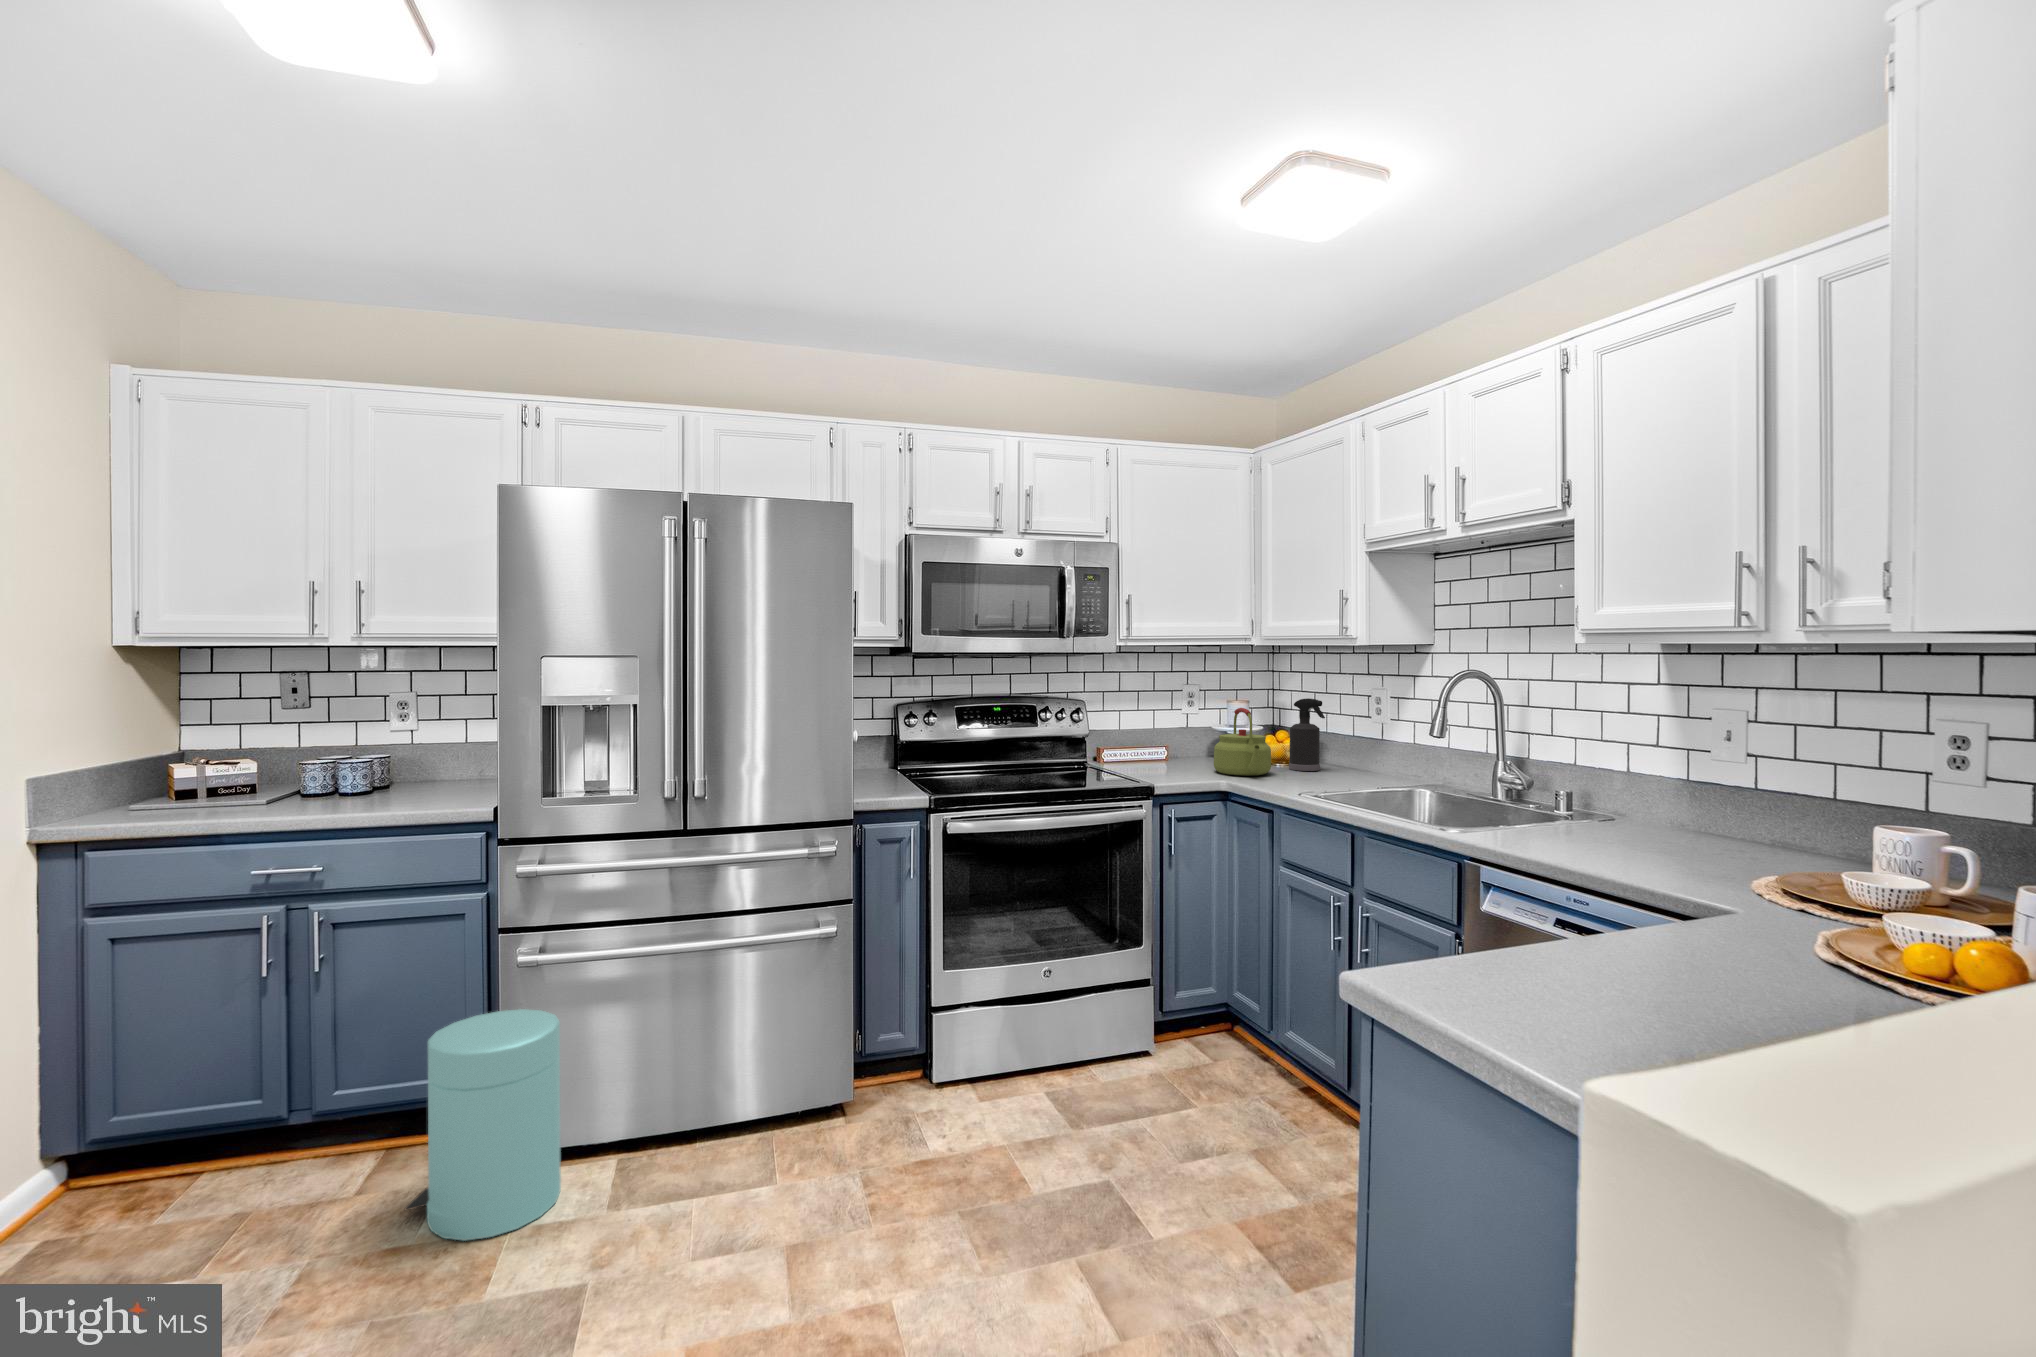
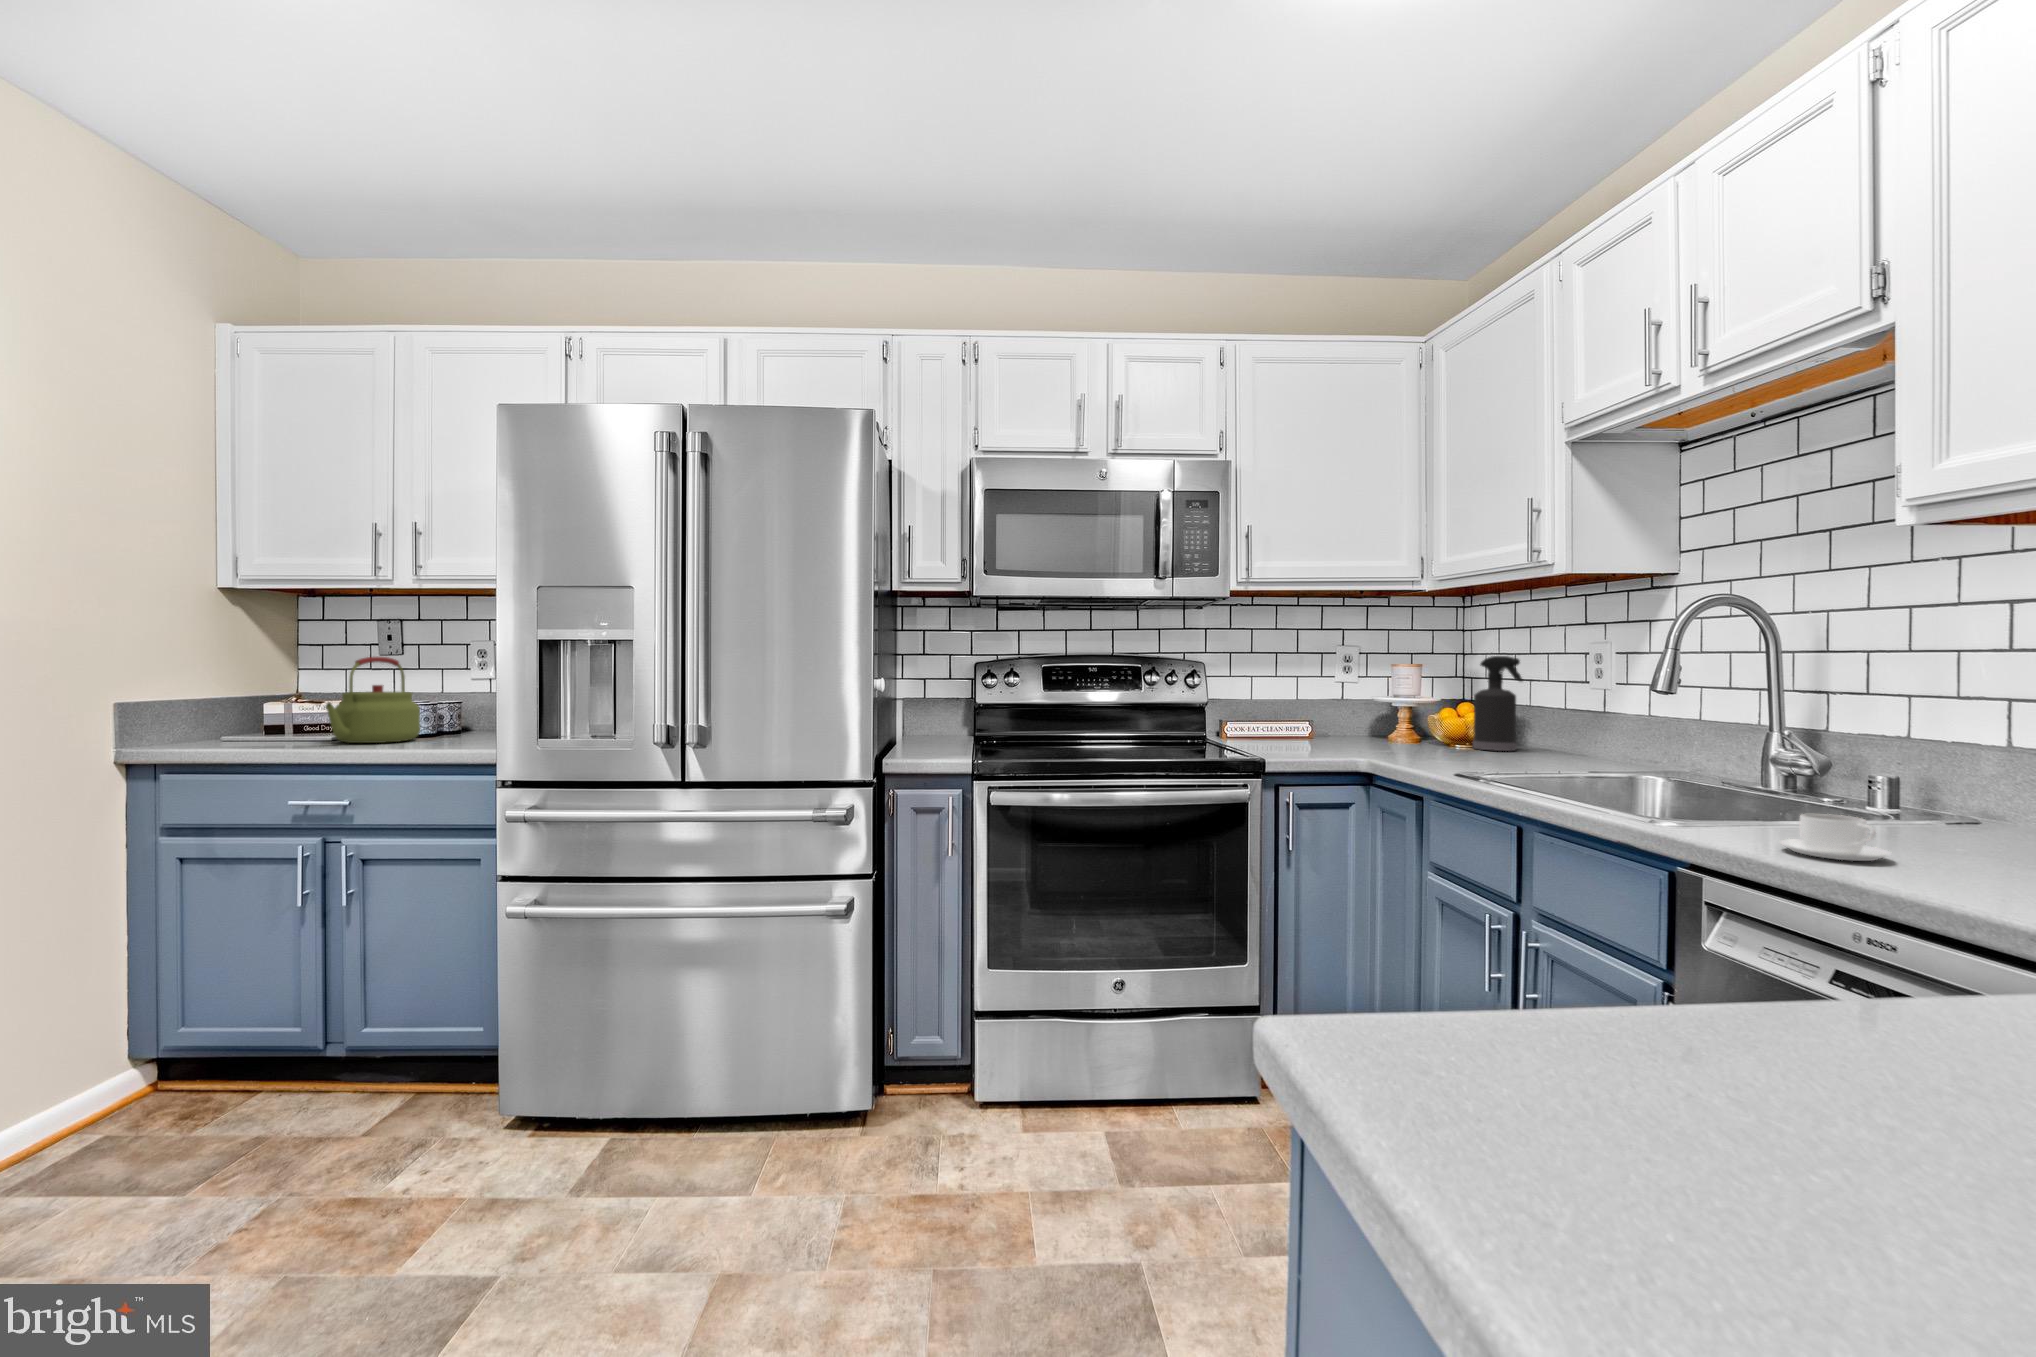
kettle: present [1214,708,1271,776] -> present [326,657,420,743]
coffee cup: none [1526,825,1585,853] -> present [1780,814,1891,861]
trash can: present [405,1009,561,1241] -> none [383,963,538,1207]

